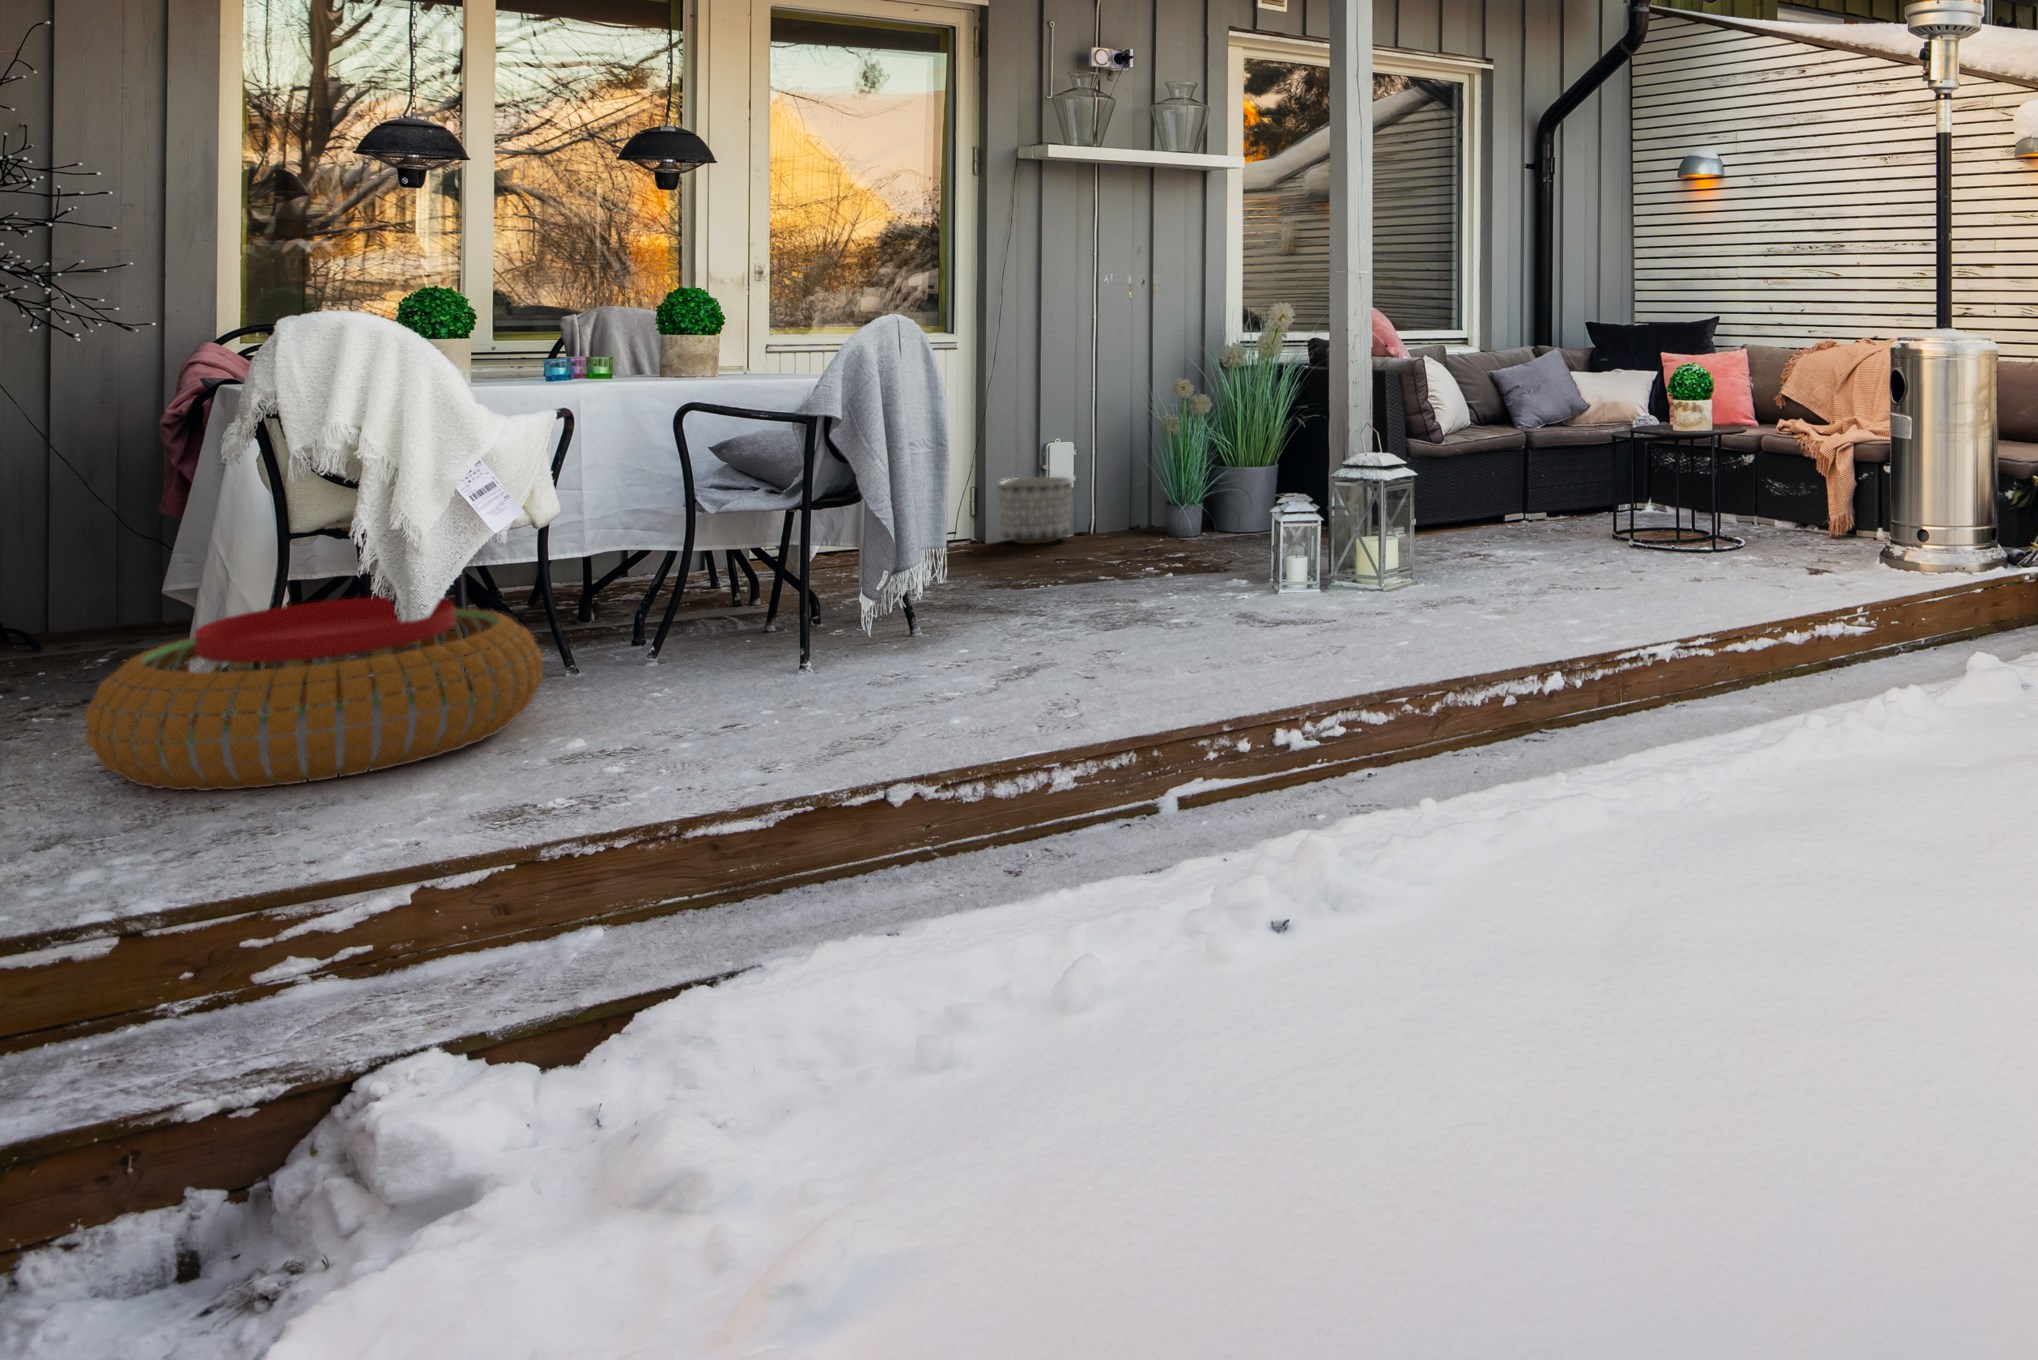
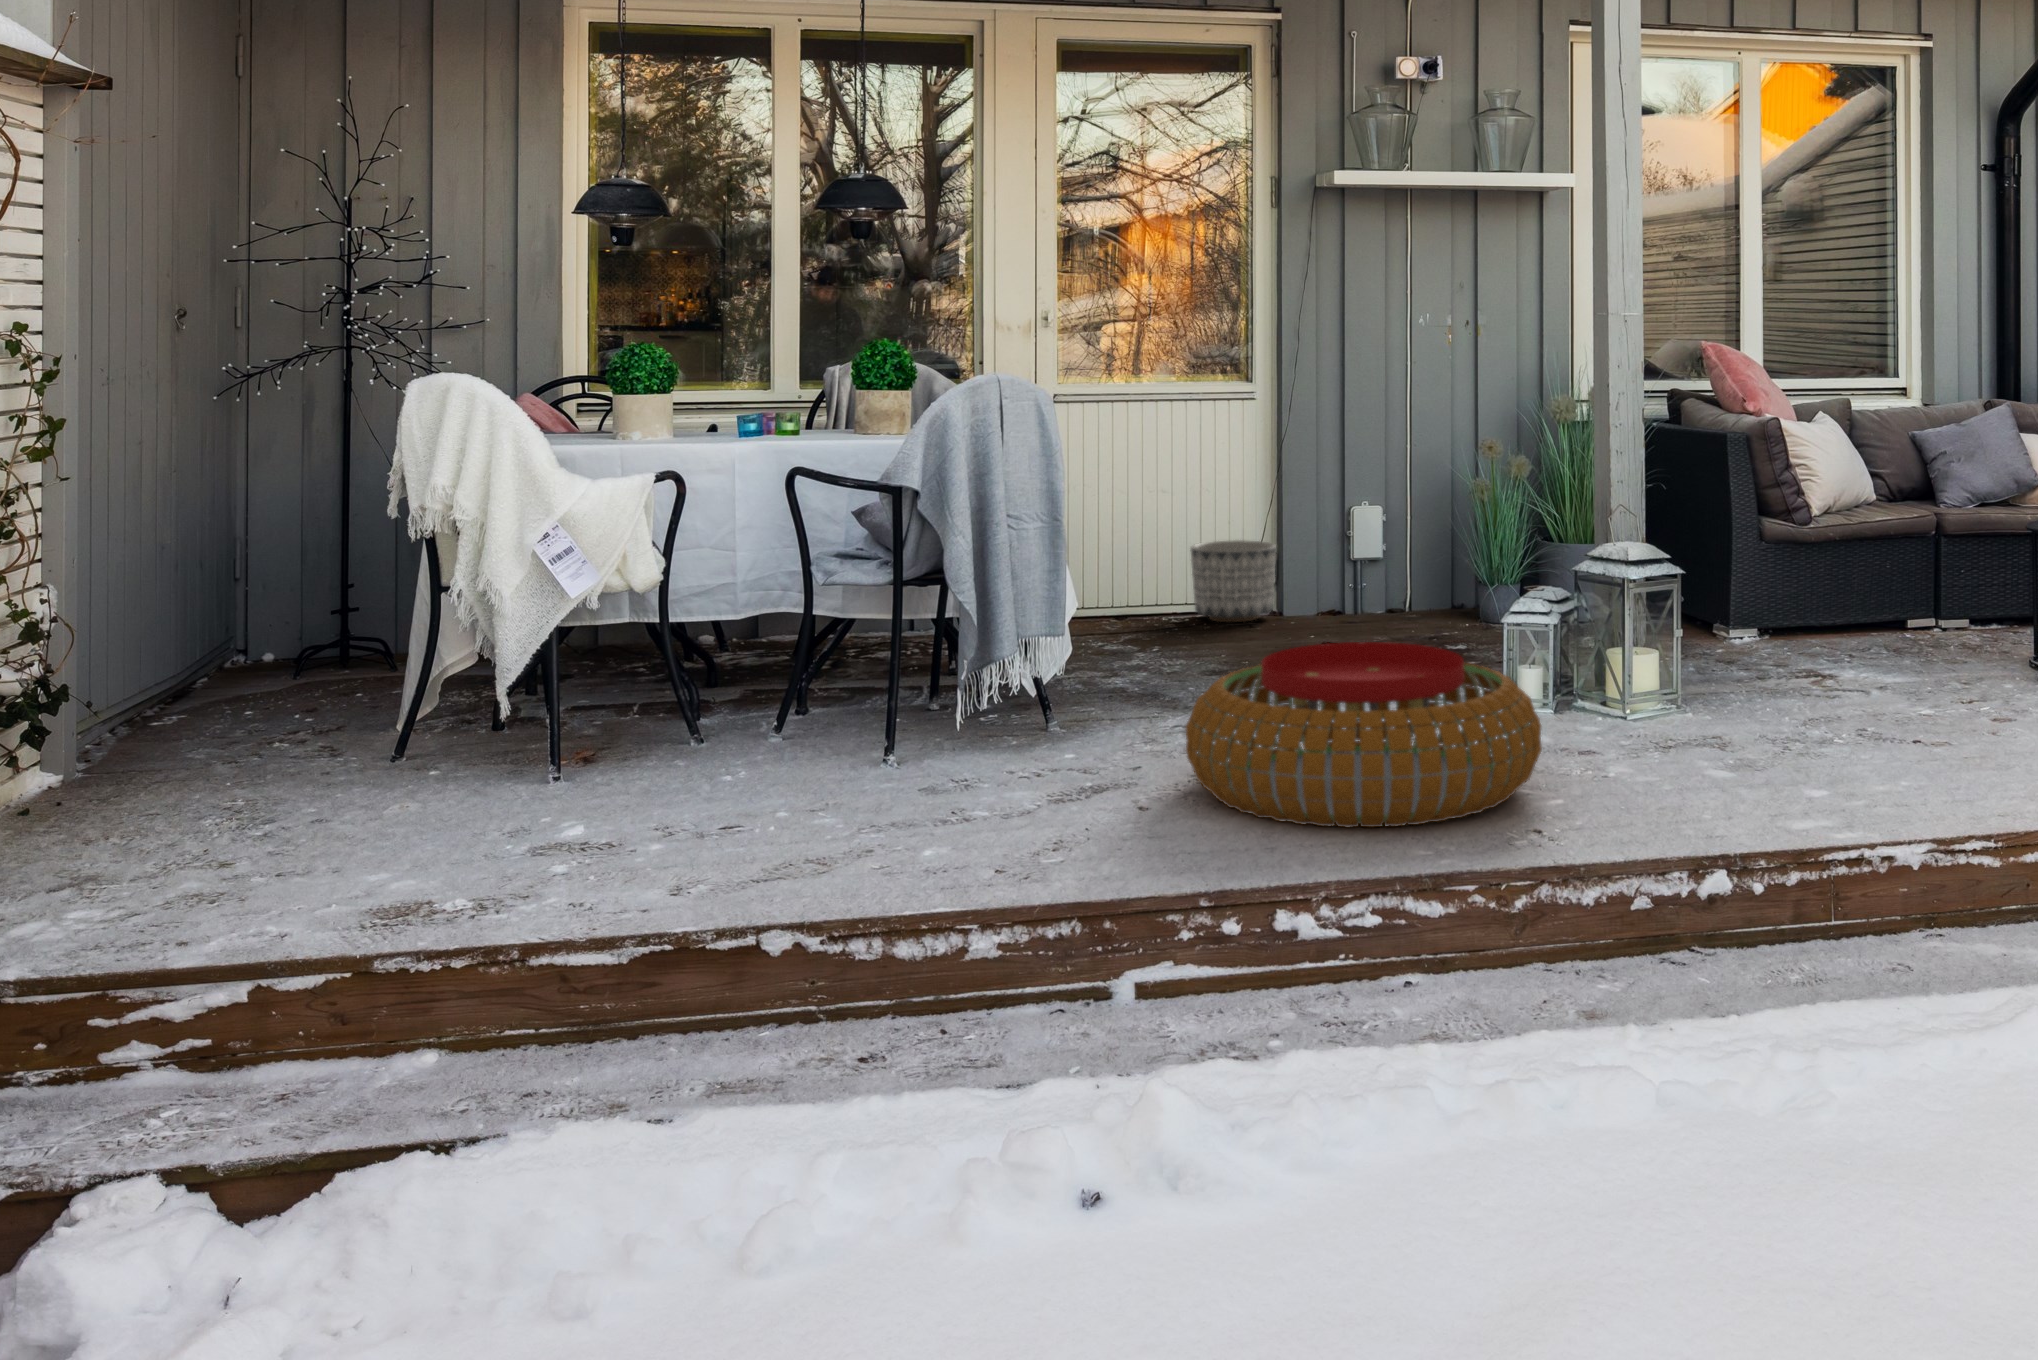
pouf: present [86,597,543,791] -> present [1186,642,1542,827]

